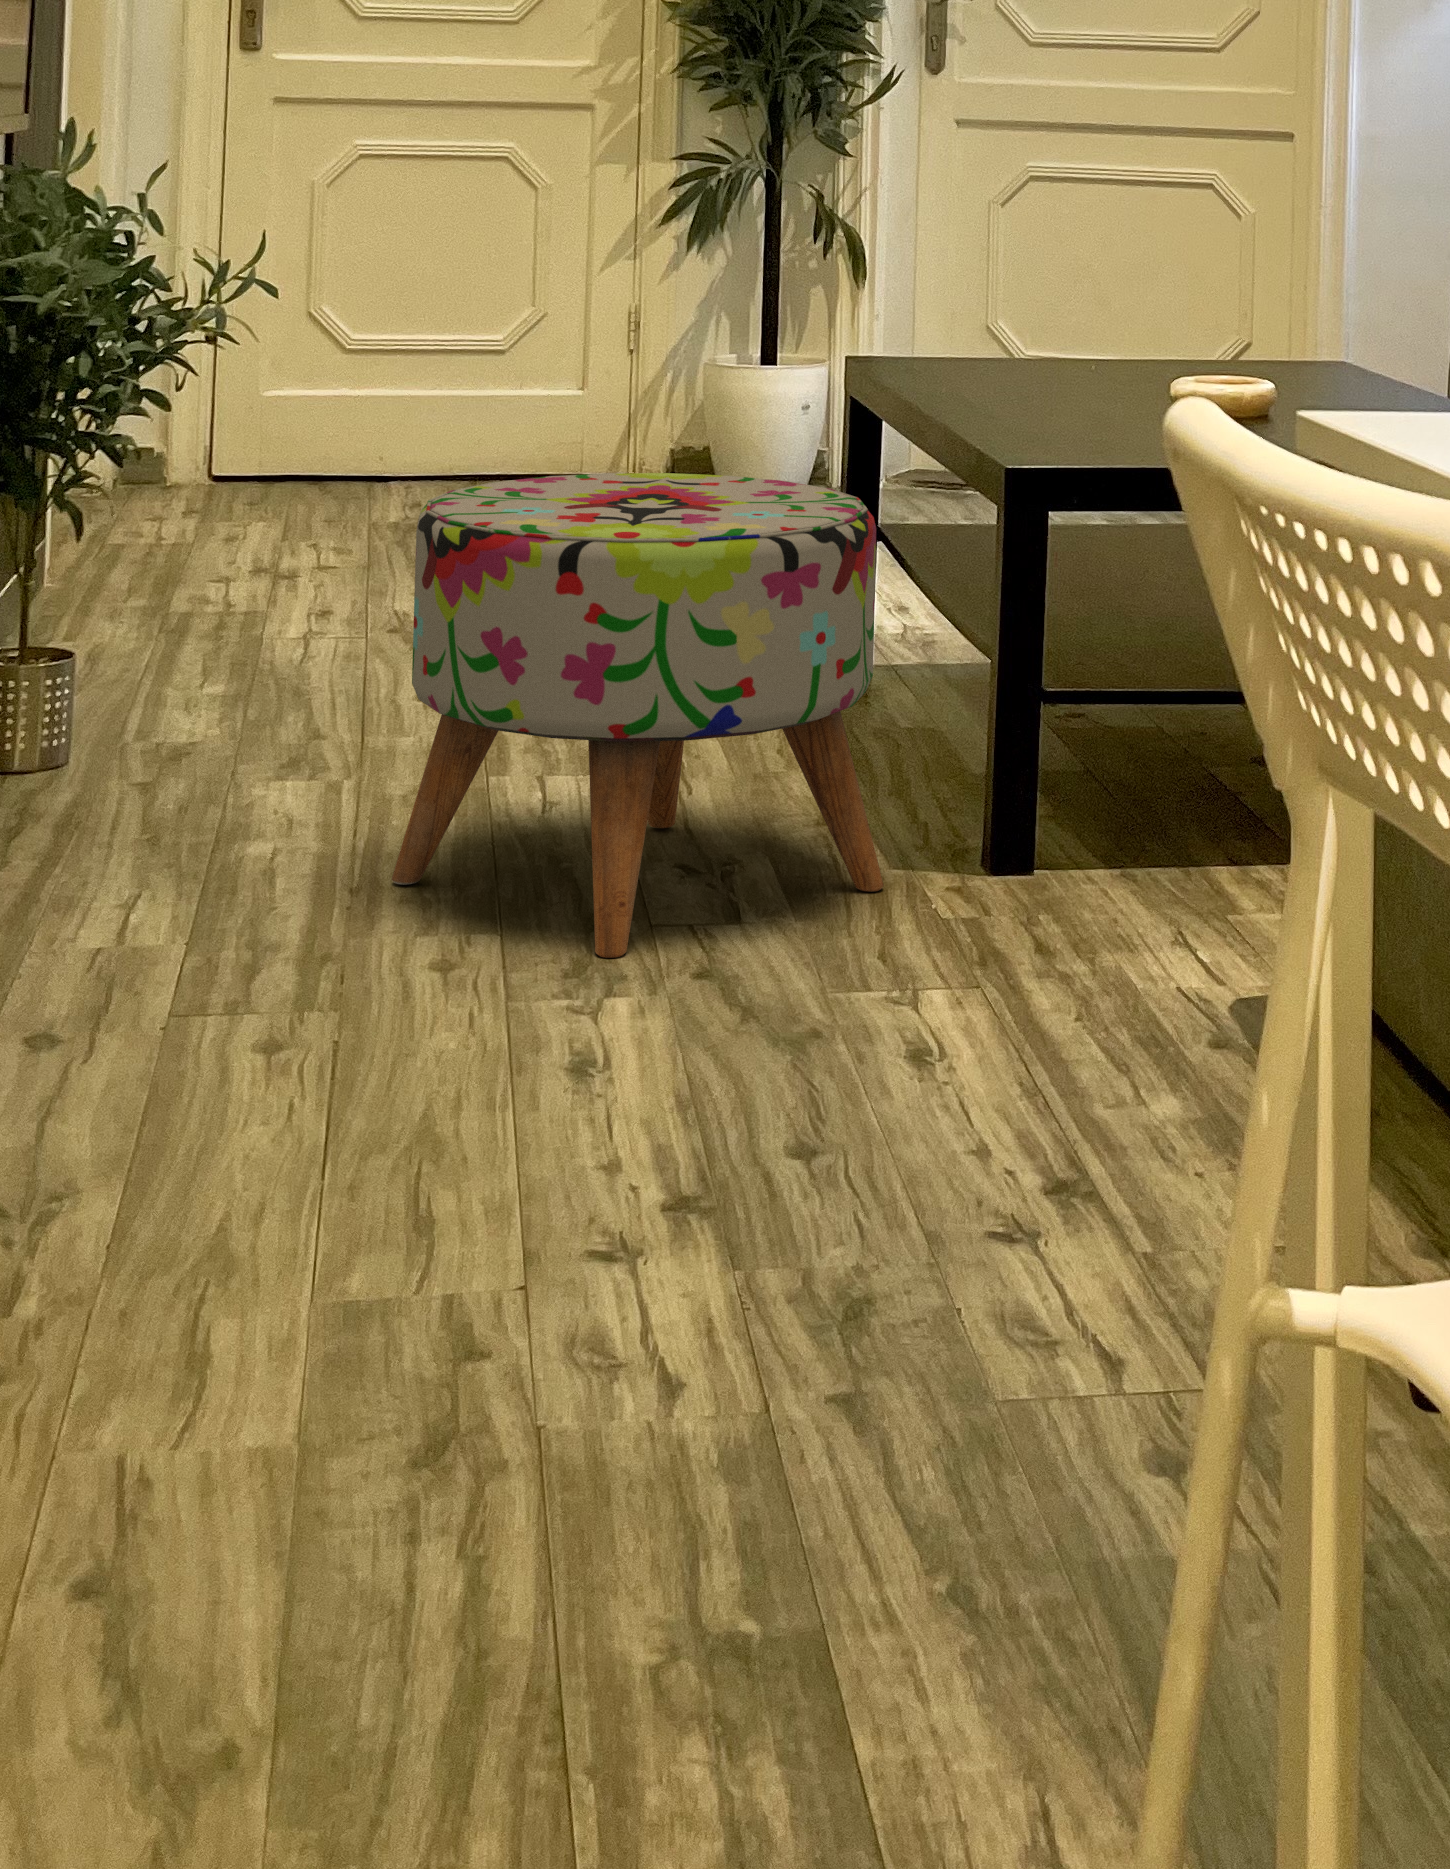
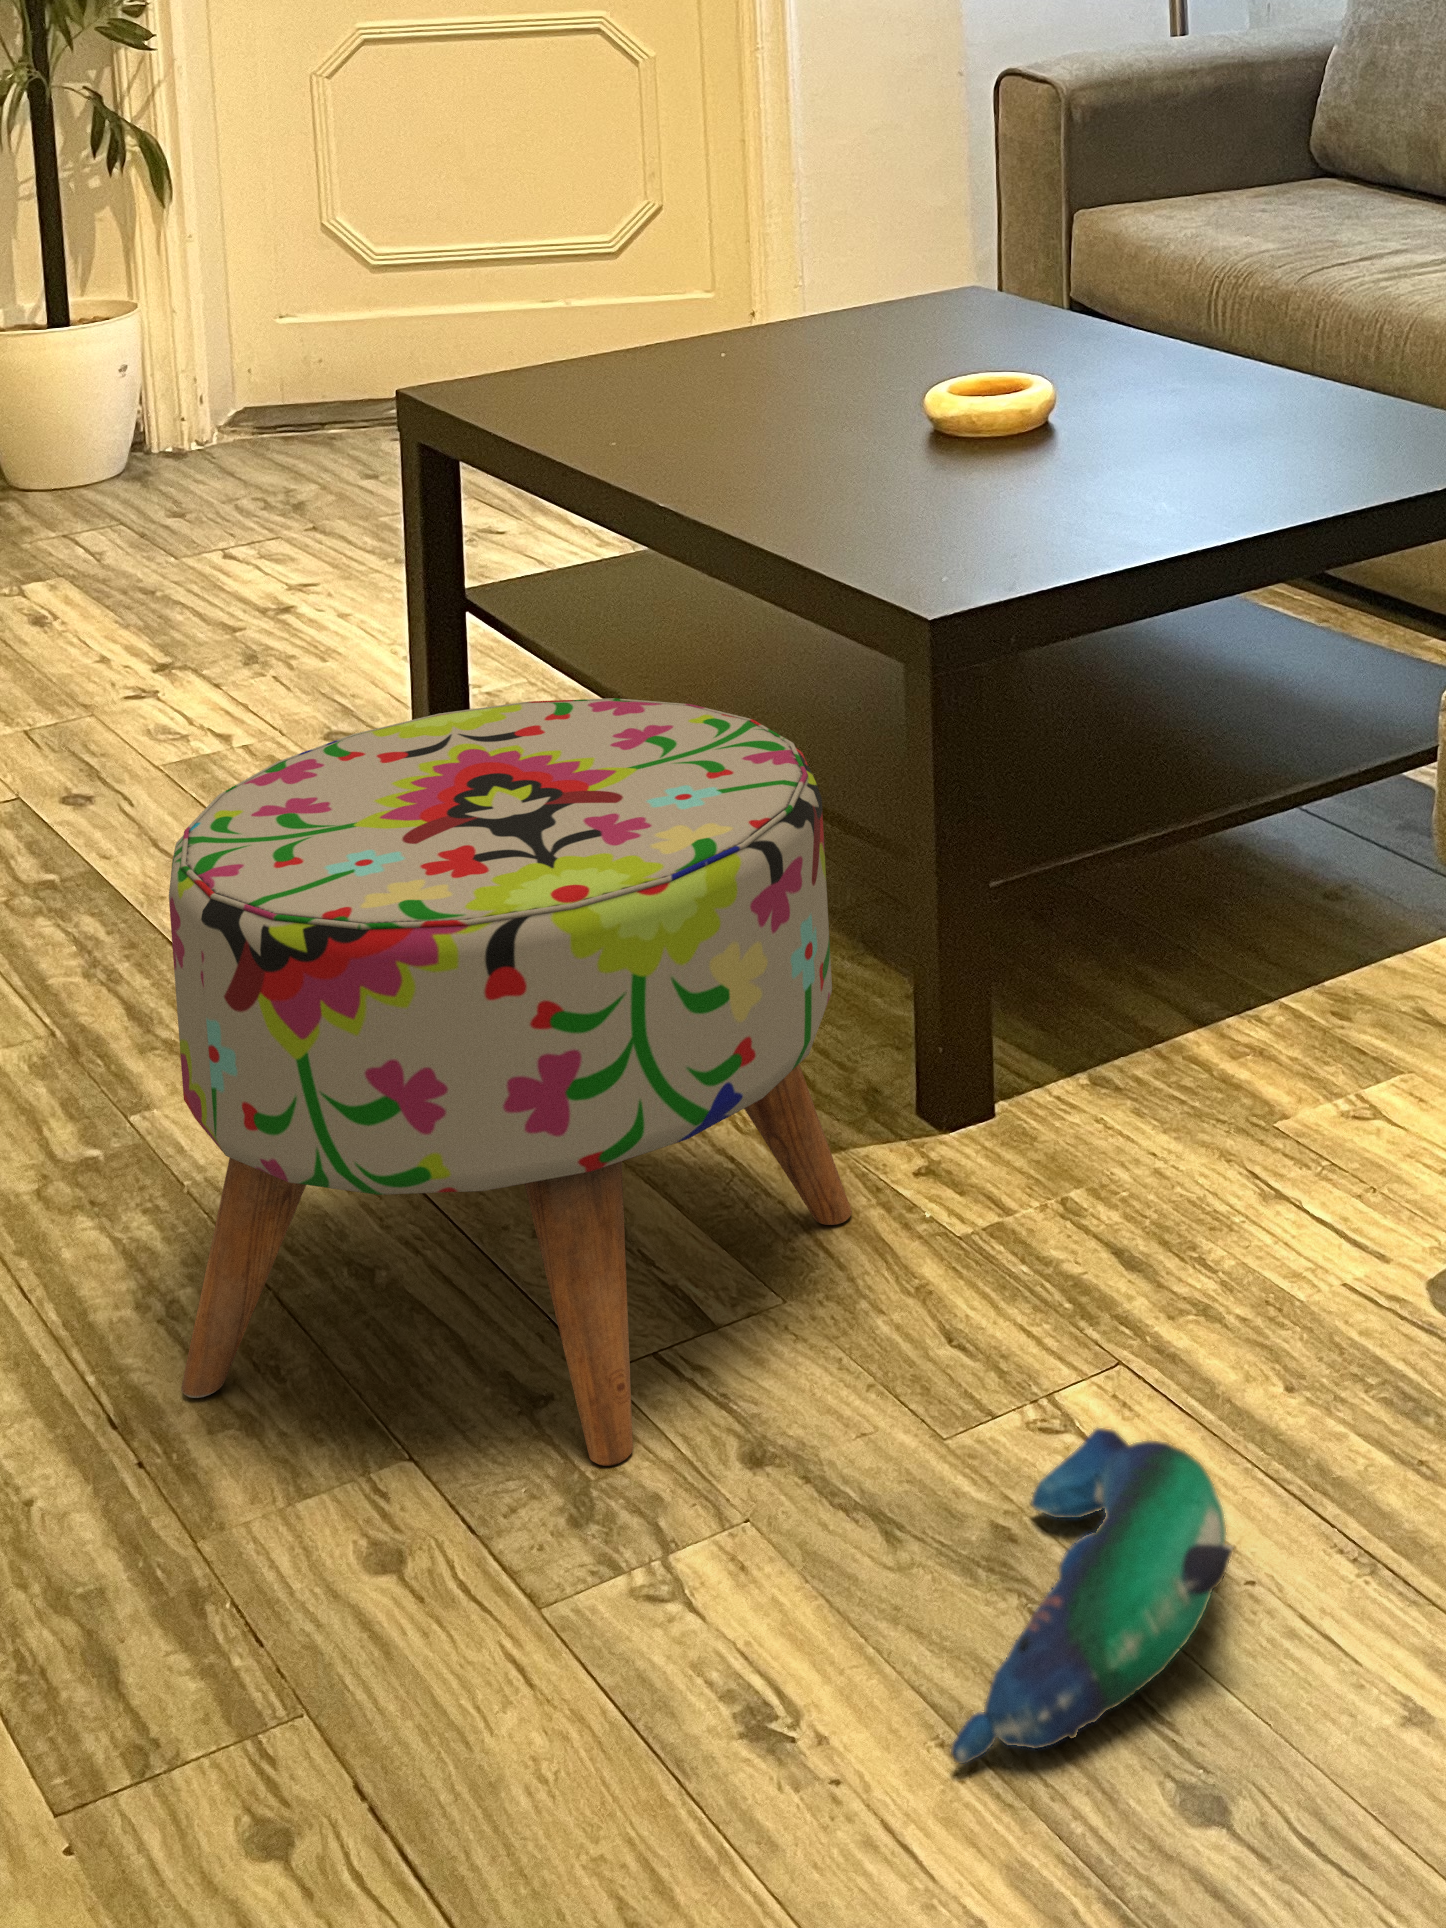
plush toy: none [659,964,930,1115] -> present [951,1428,1233,1764]

